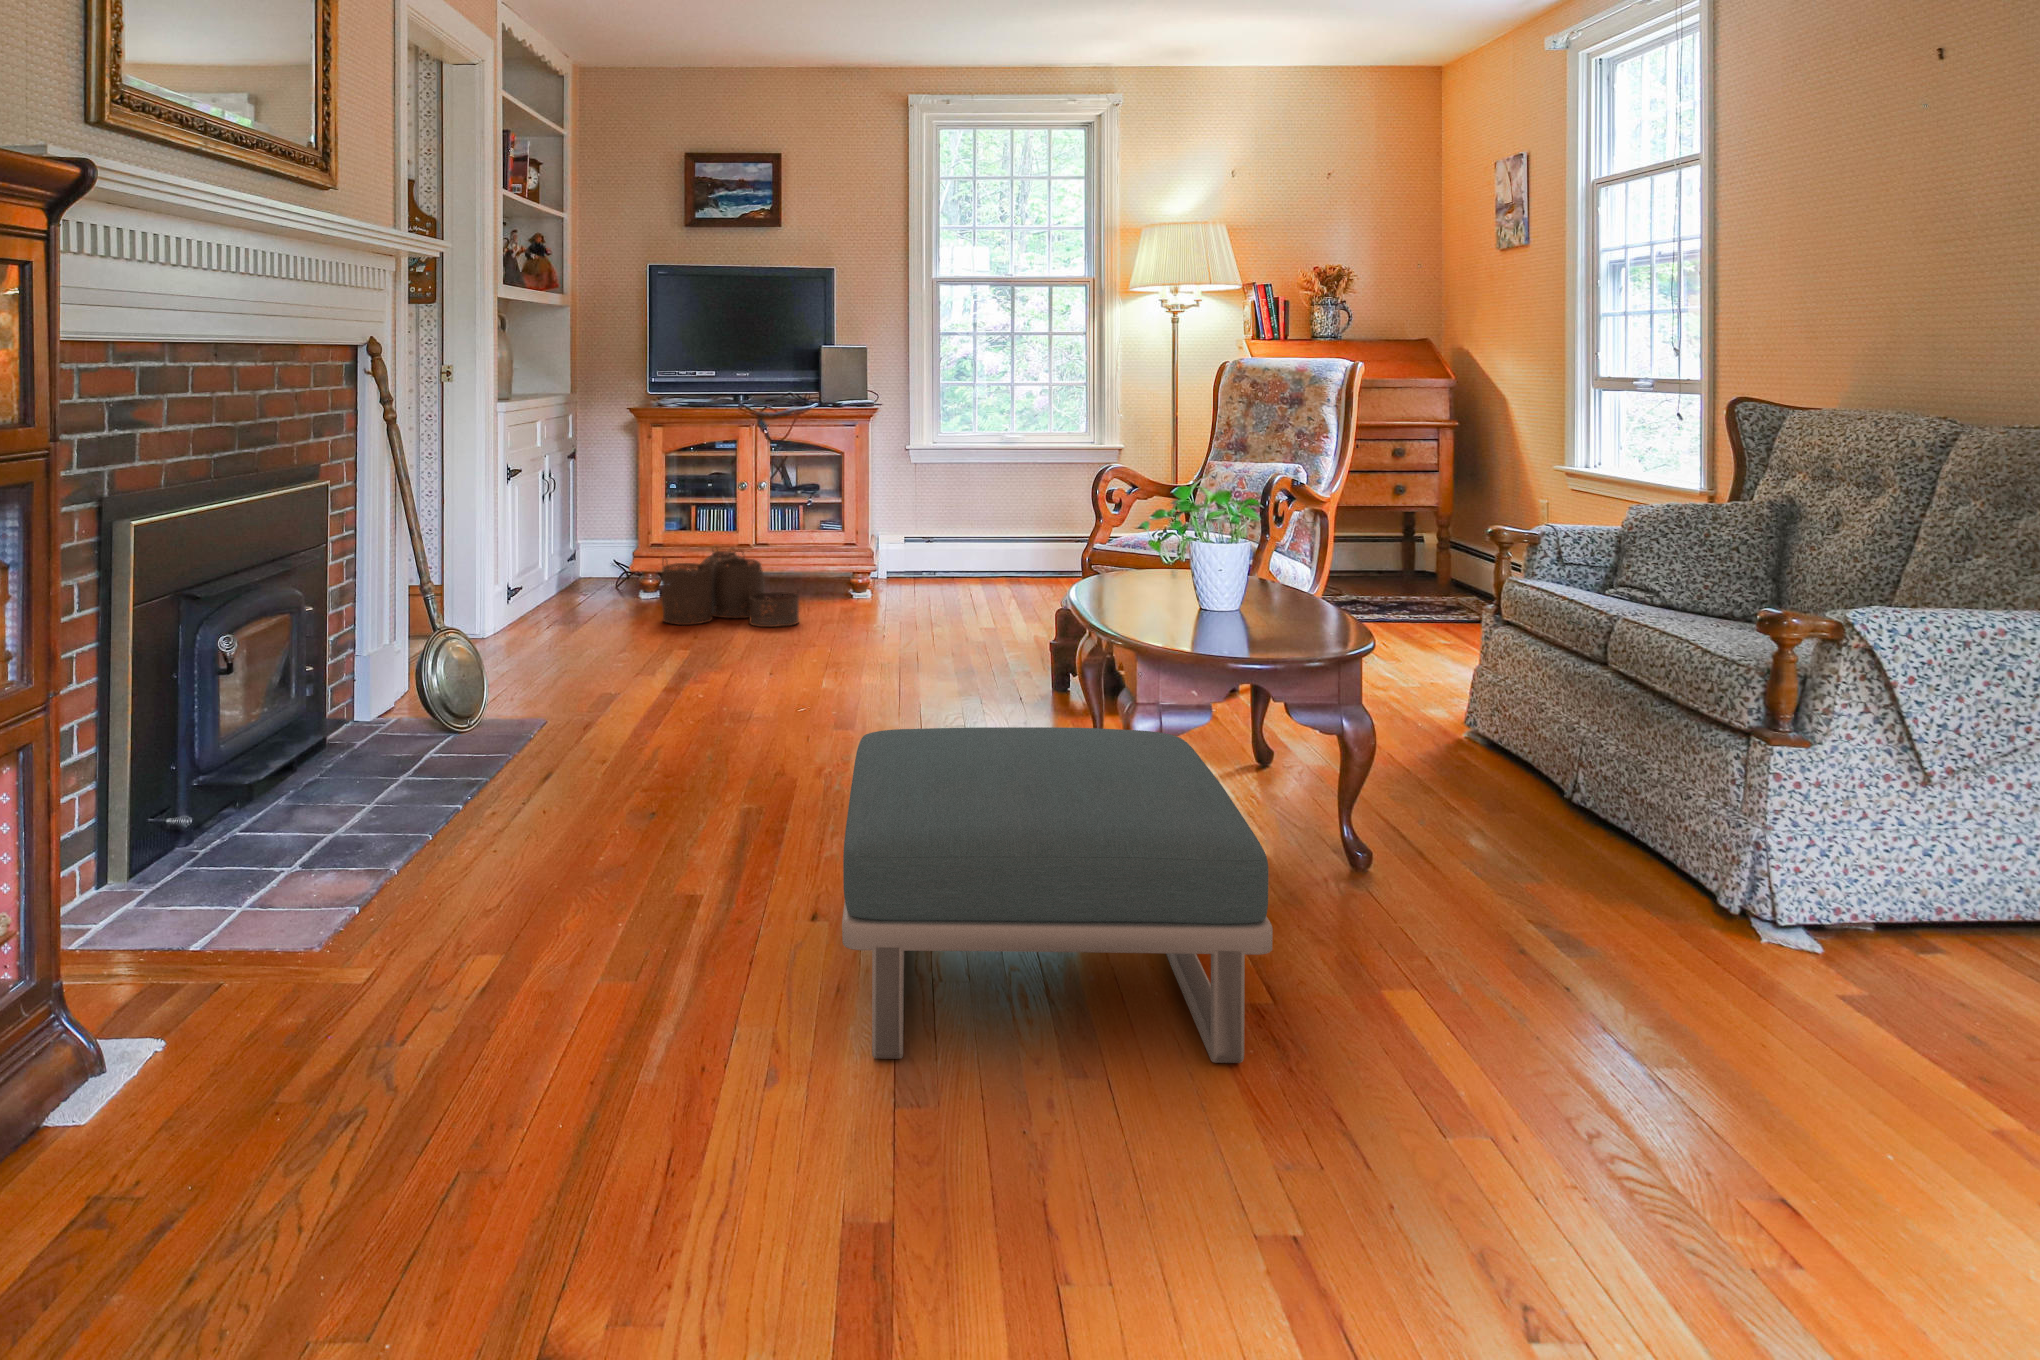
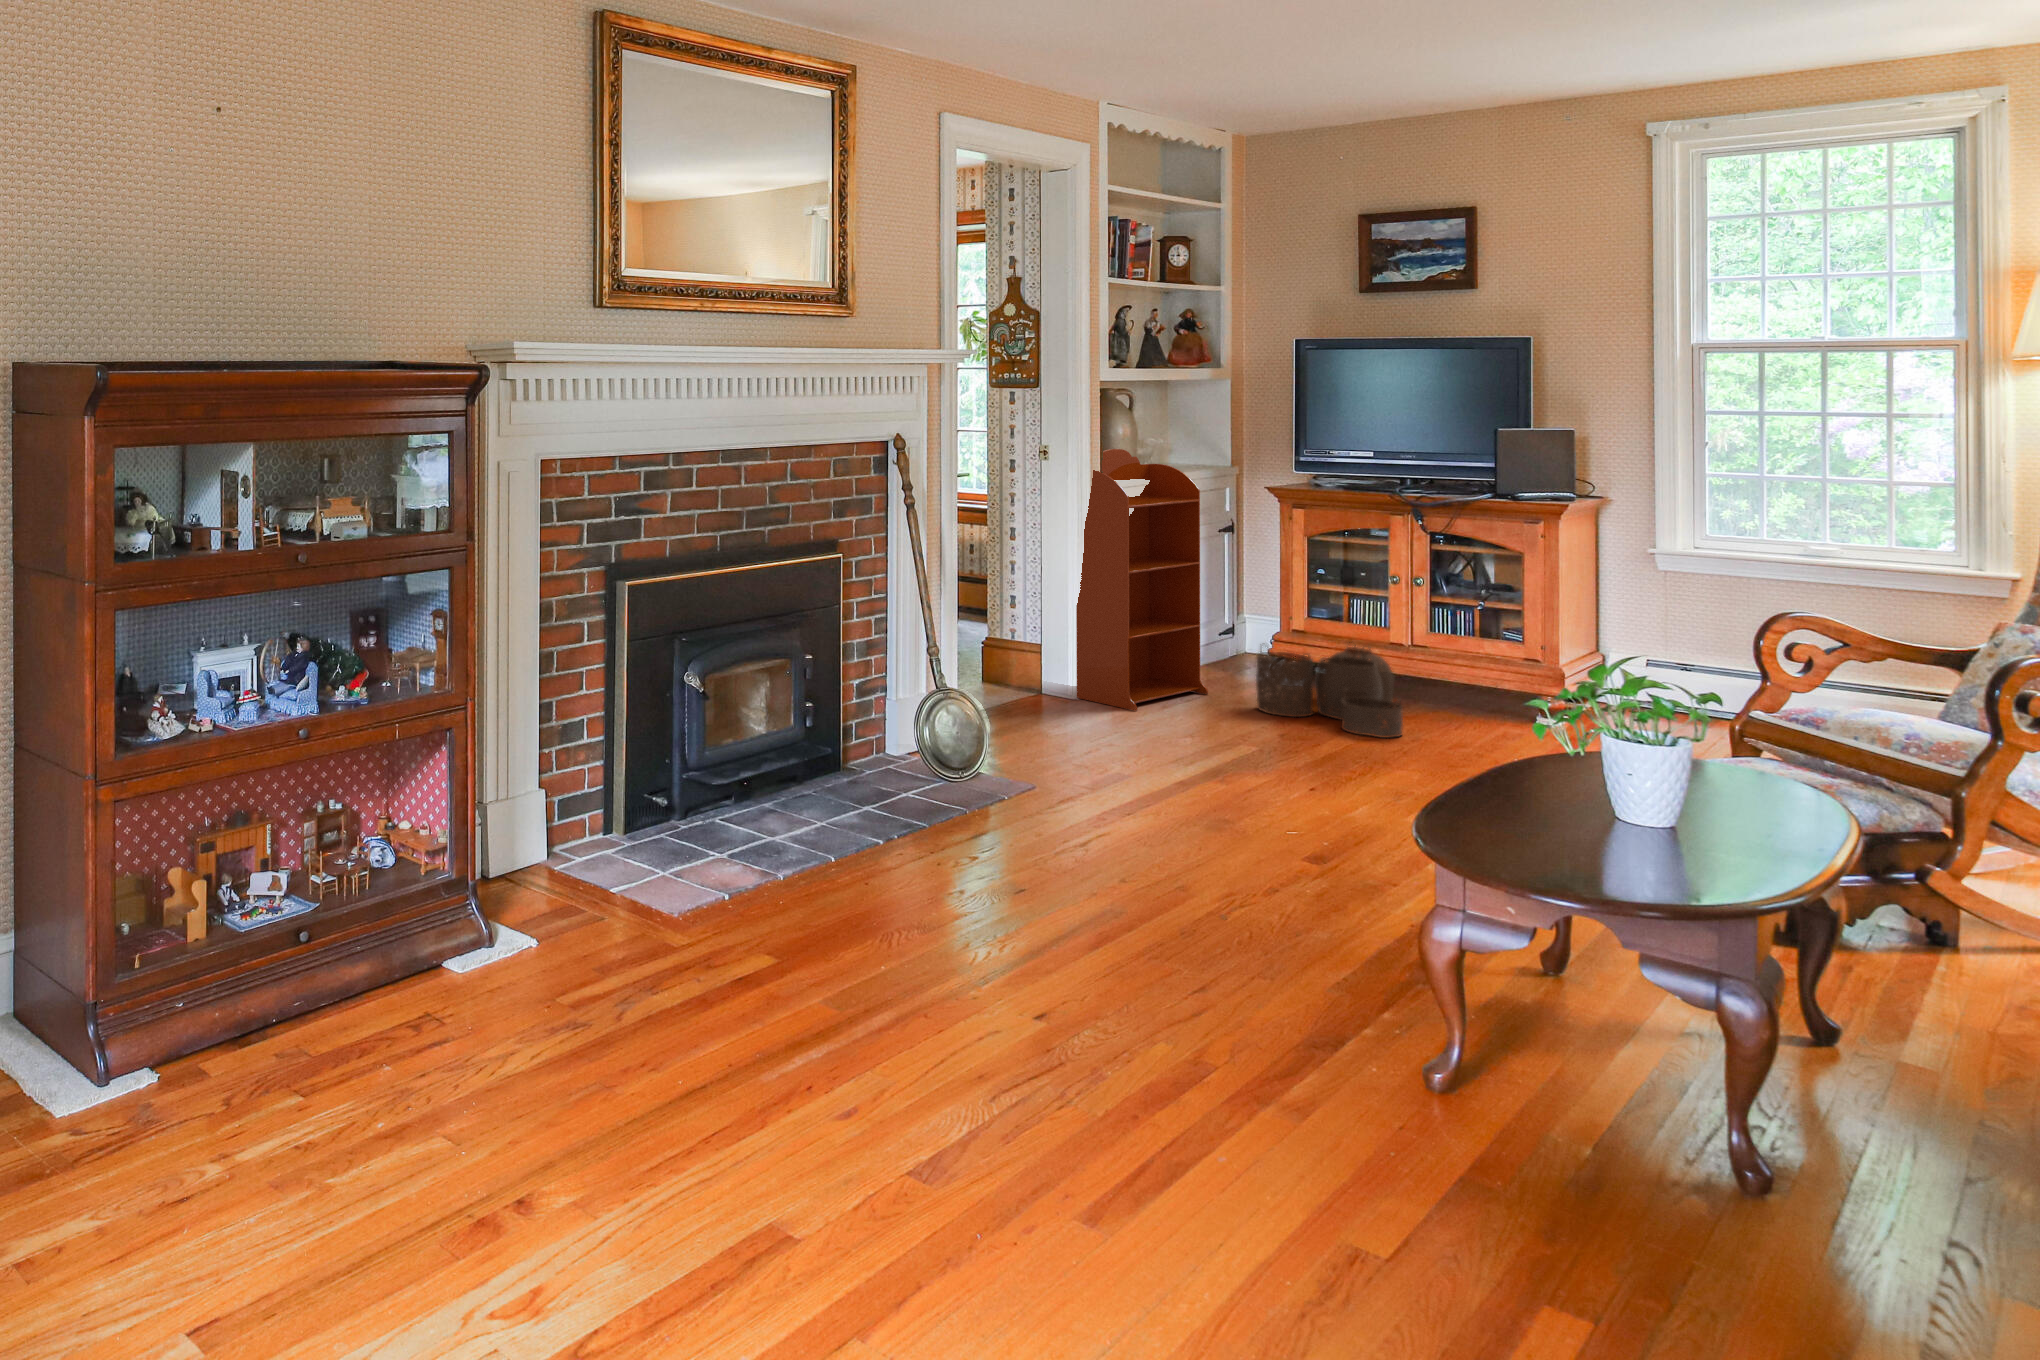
bookcase: none [499,368,605,647] -> present [1076,449,1208,711]
footstool: present [842,727,1273,1063] -> none [852,793,1280,1082]

